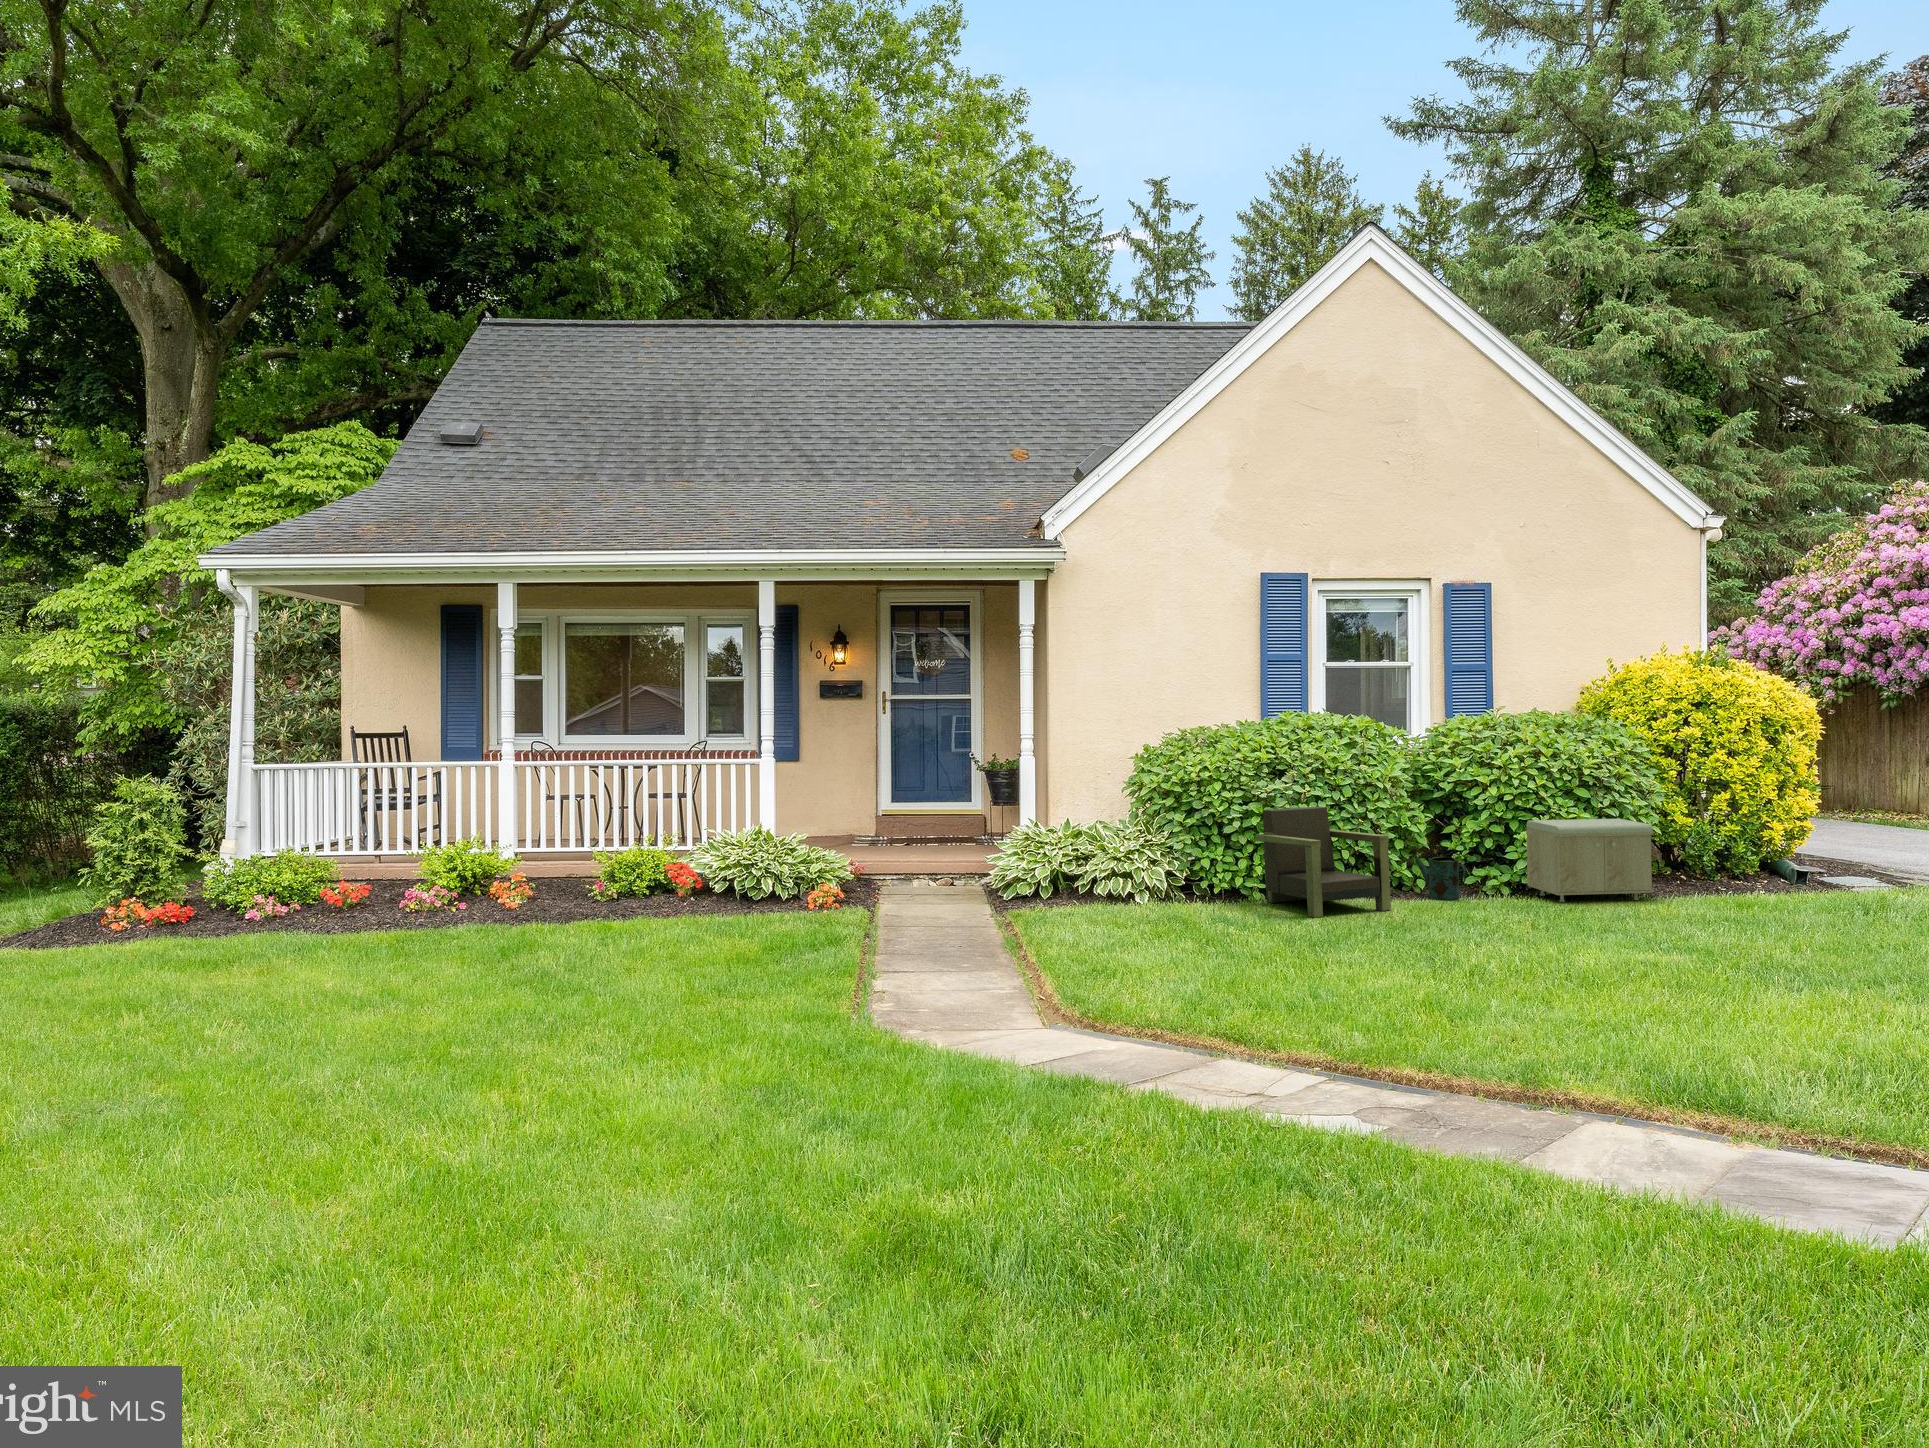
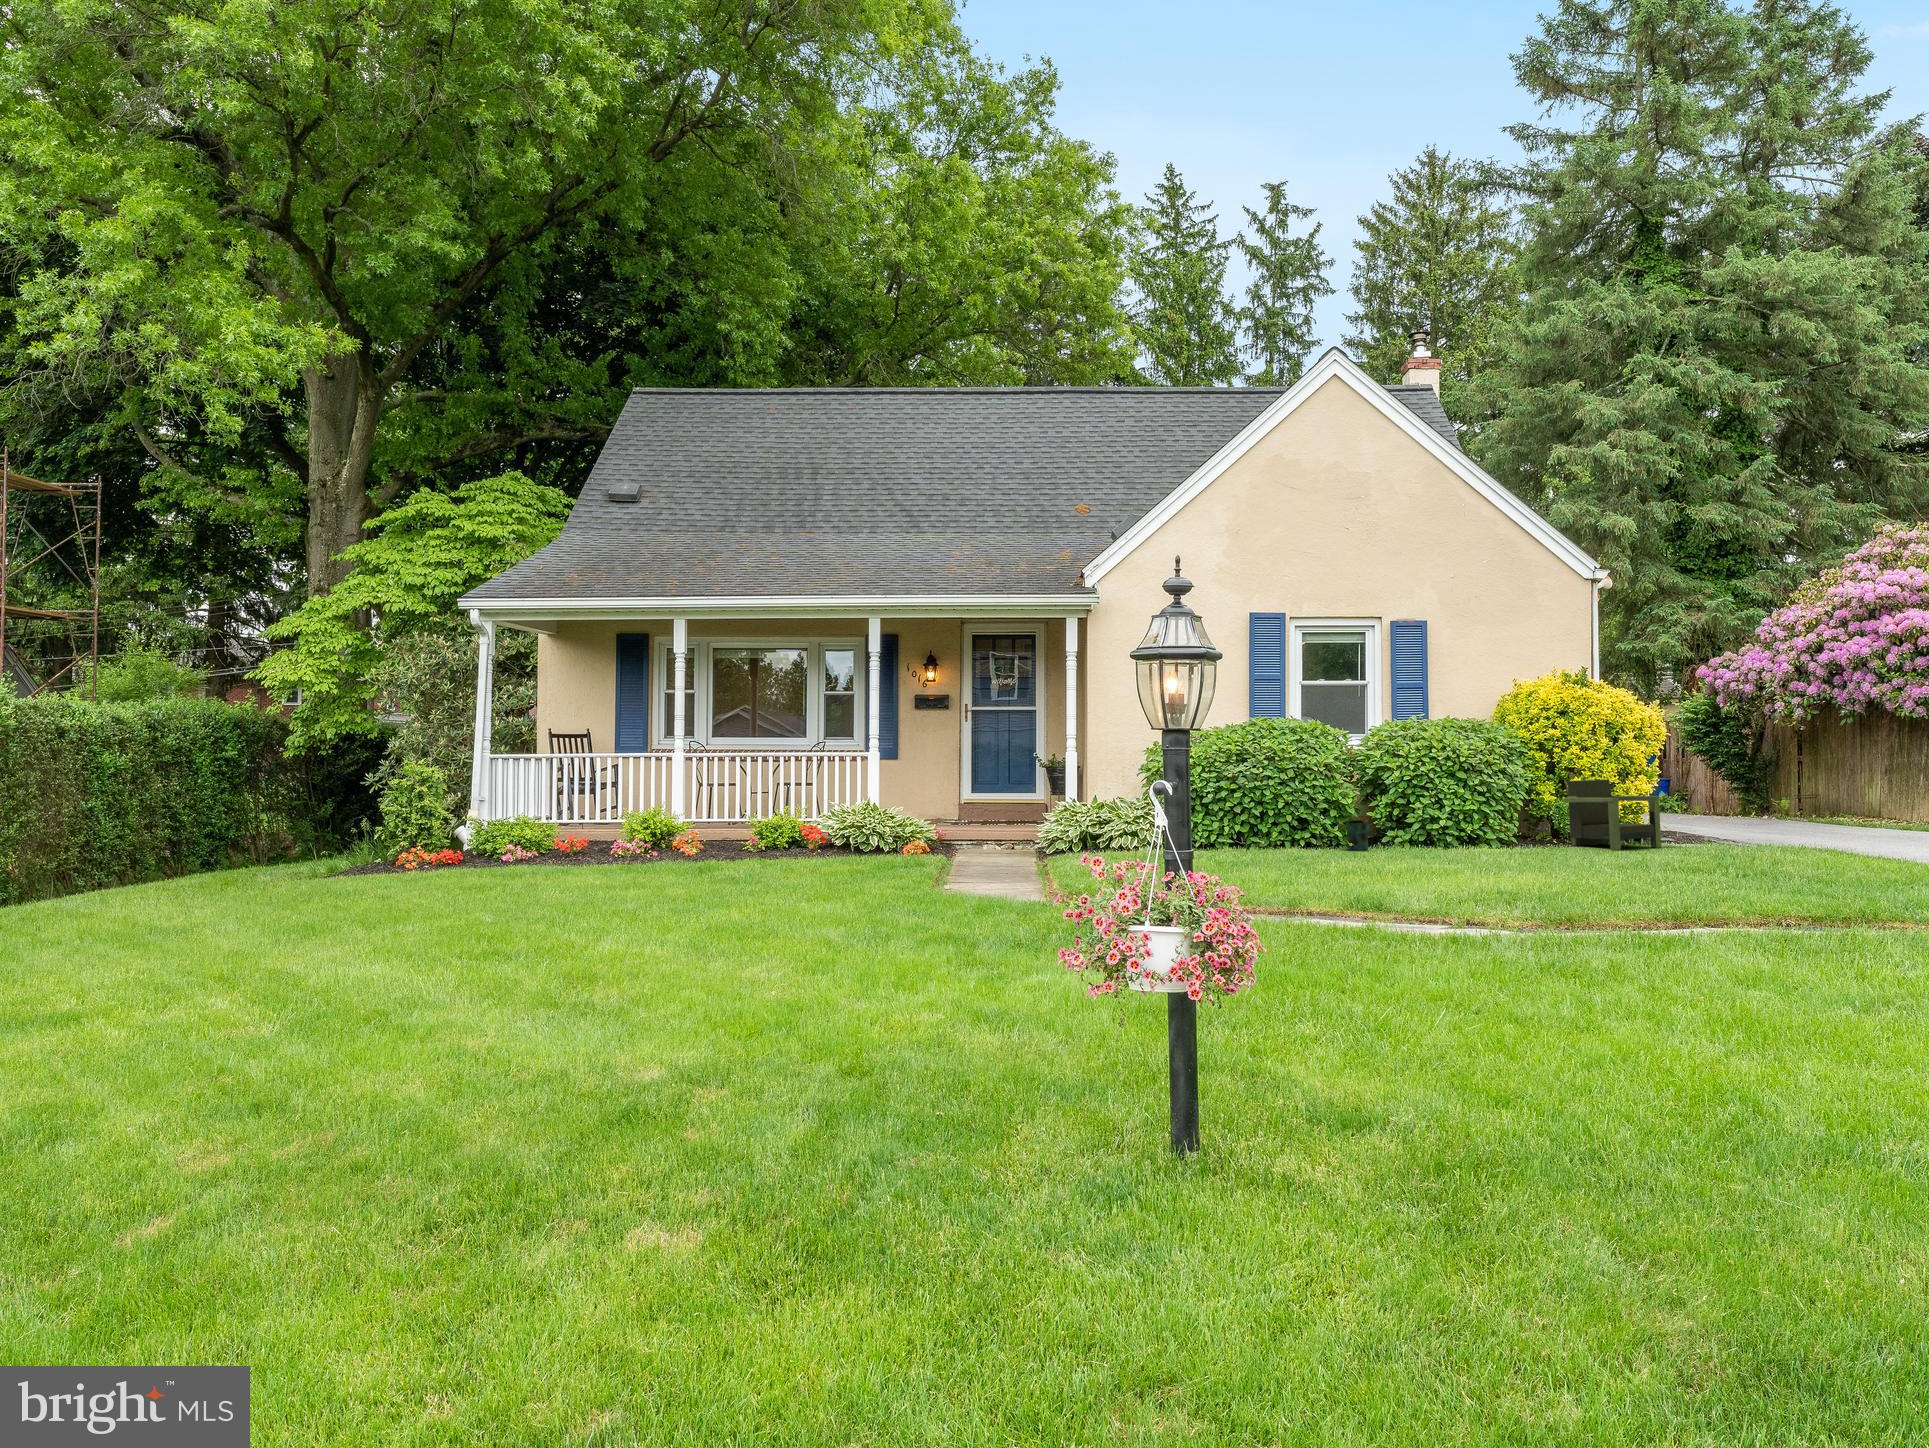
armchair: present [1255,807,1391,918] -> present [1564,780,1661,851]
storage bench: present [1527,819,1653,902] -> none [1420,794,1503,852]

